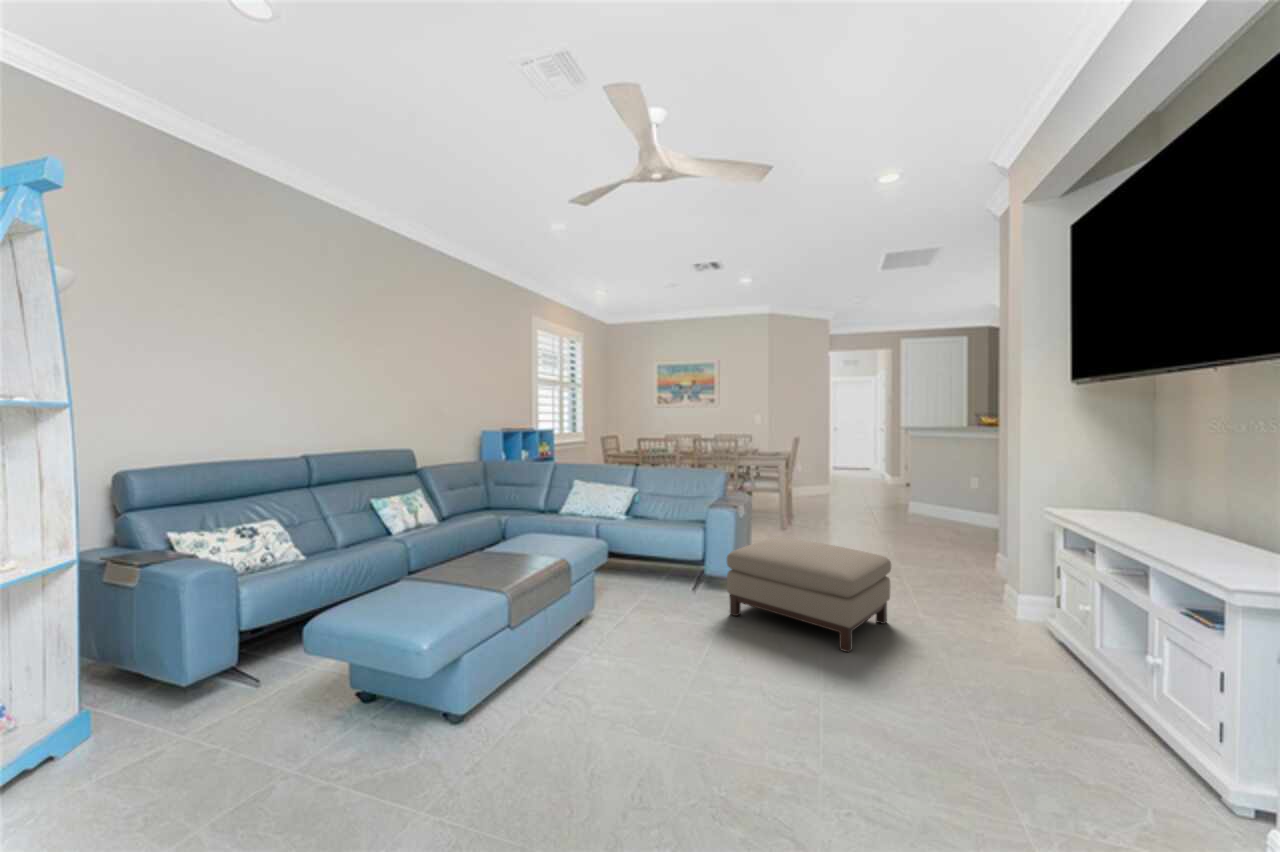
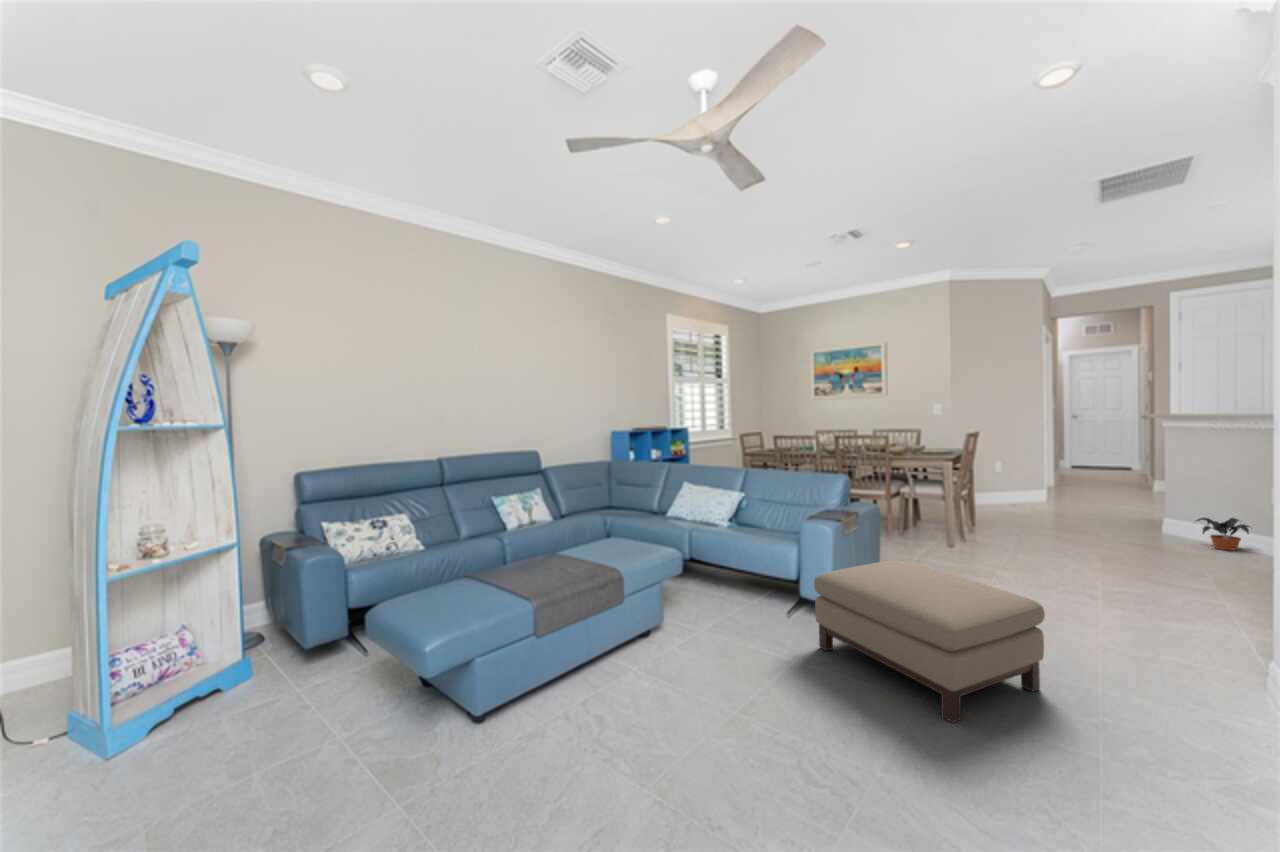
potted plant: none [924,499,956,522] -> present [1197,518,1249,551]

